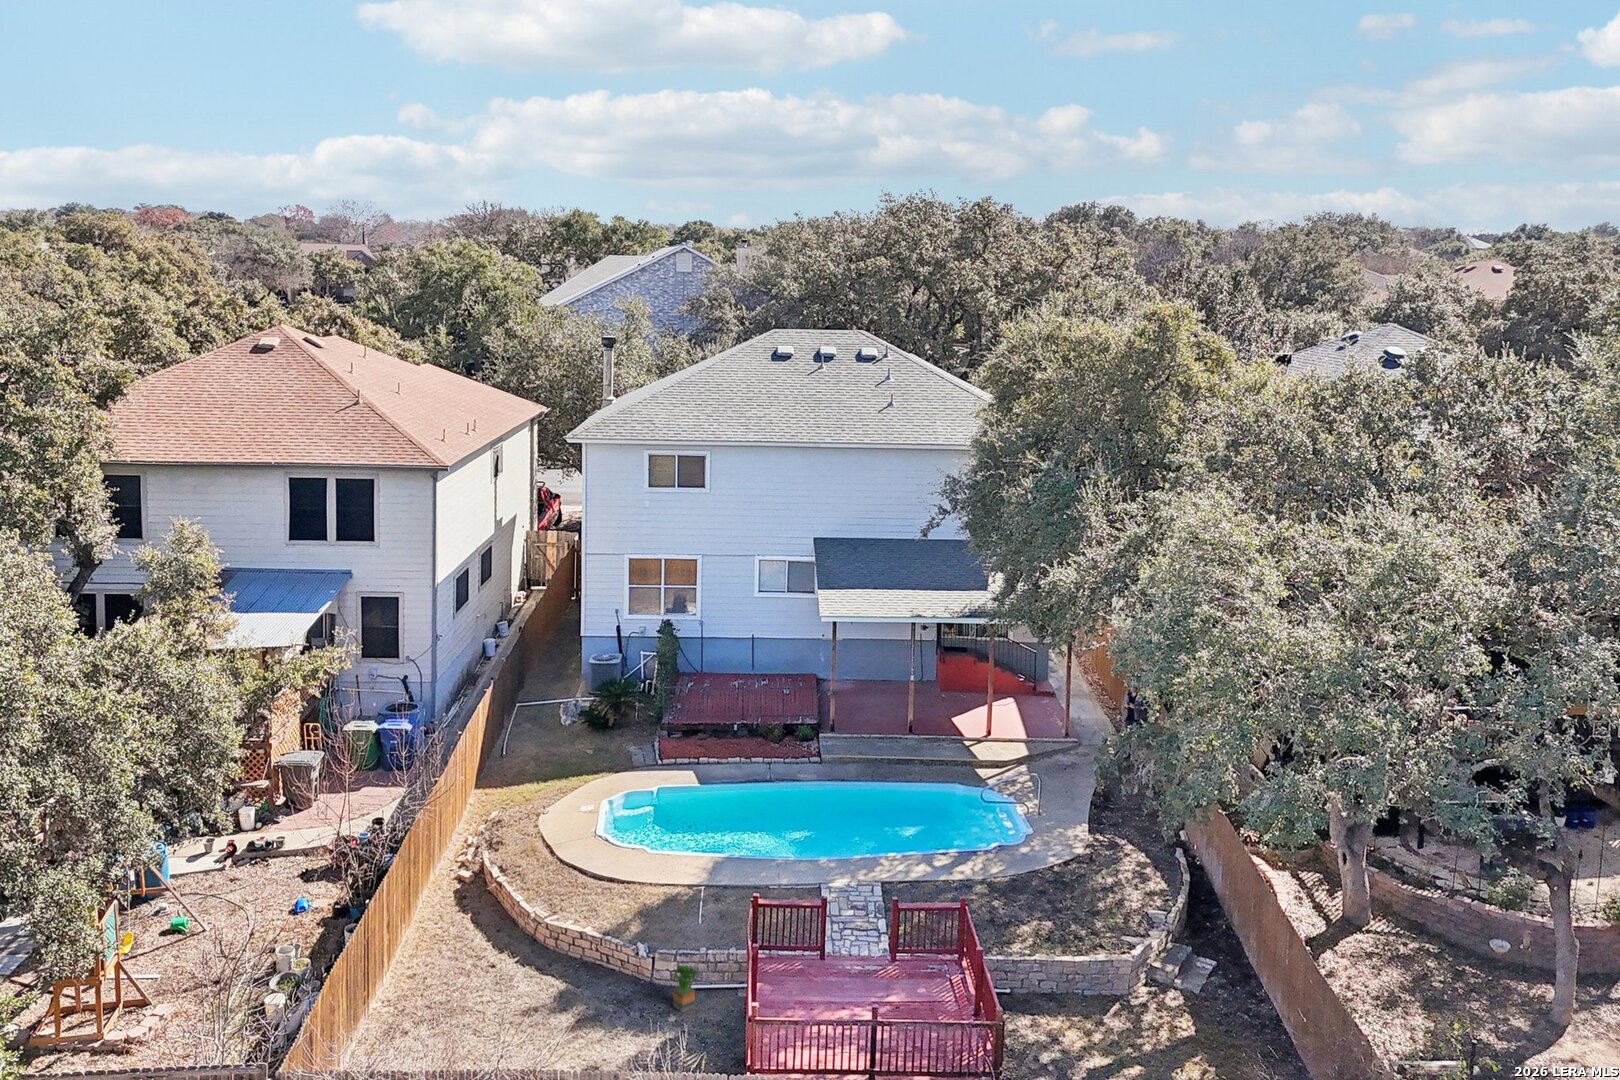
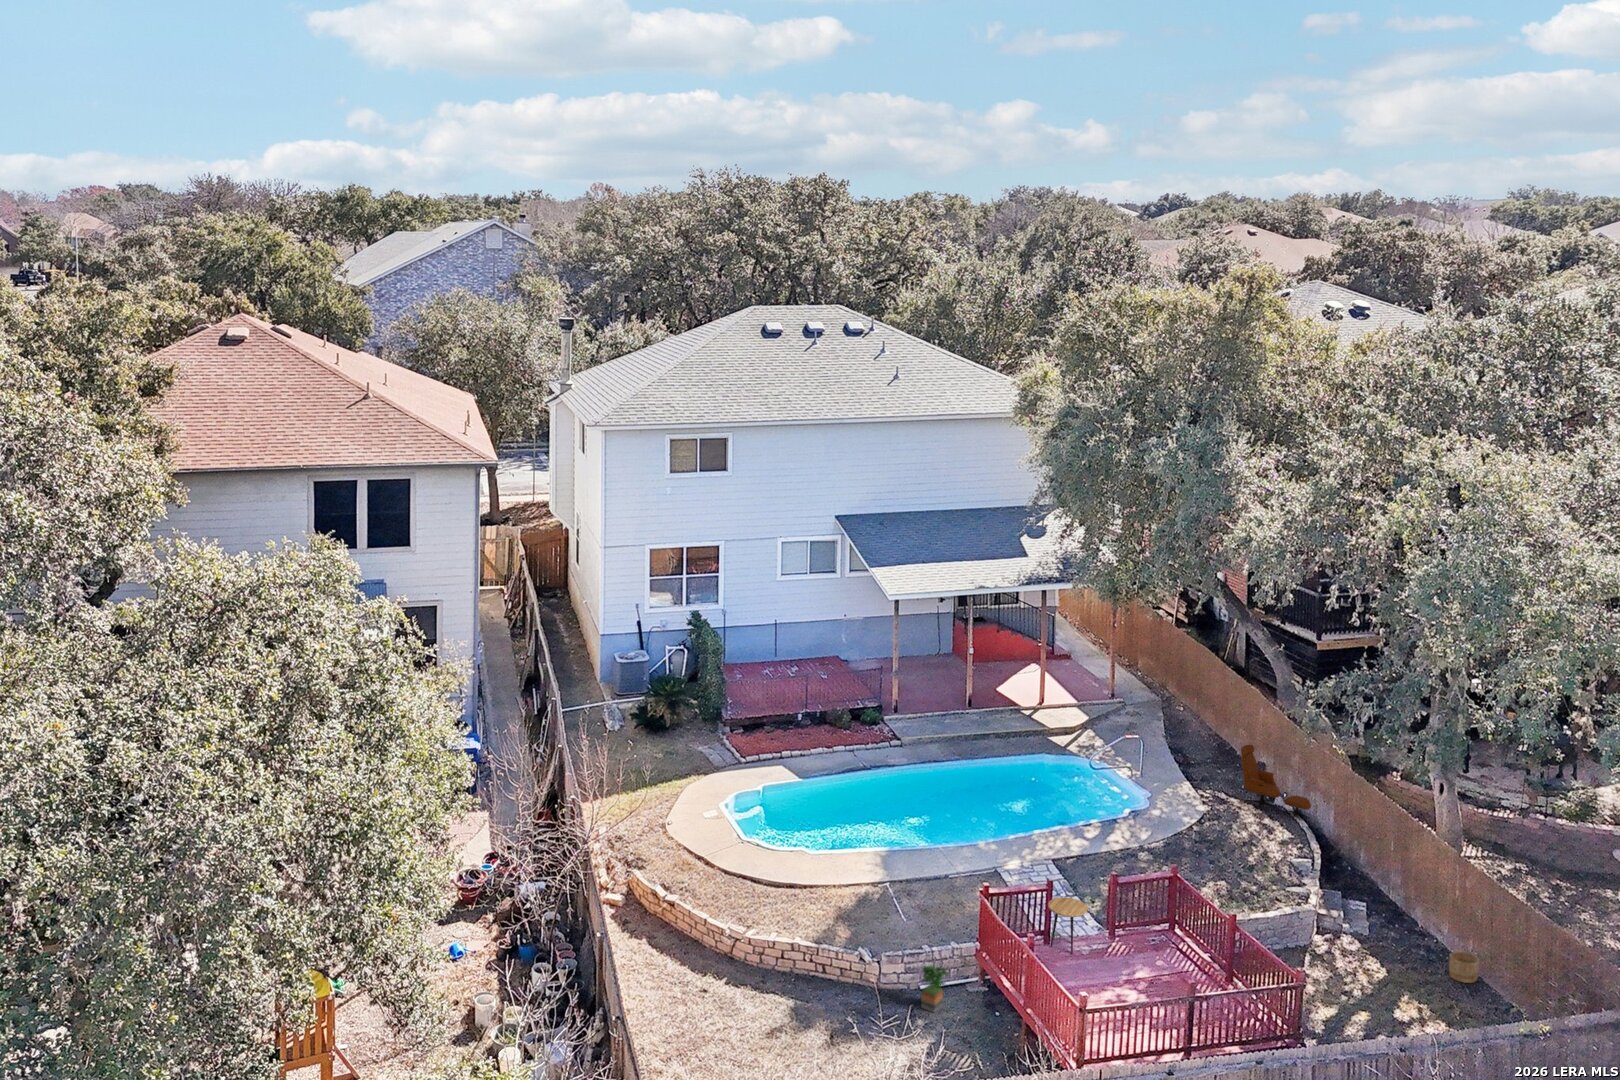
lounge chair: none [1140,790,1206,873] -> present [1241,745,1311,818]
side table: none [819,915,858,974] -> present [1048,897,1088,954]
wooden bucket: none [1257,1023,1289,1058] -> present [1449,952,1479,983]

